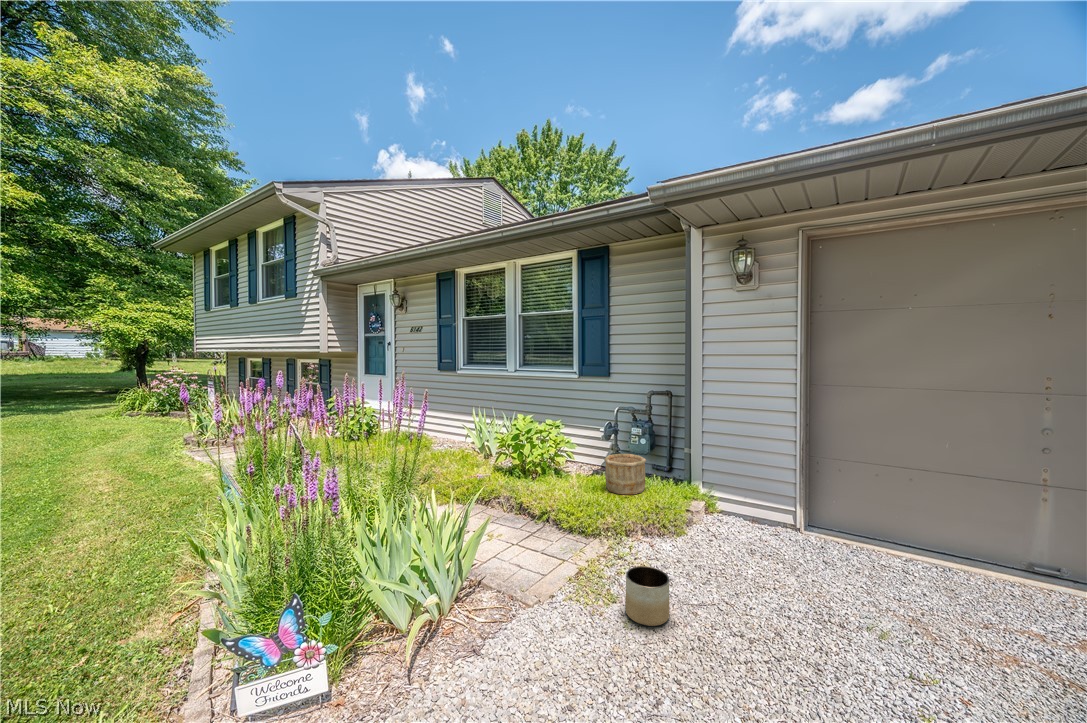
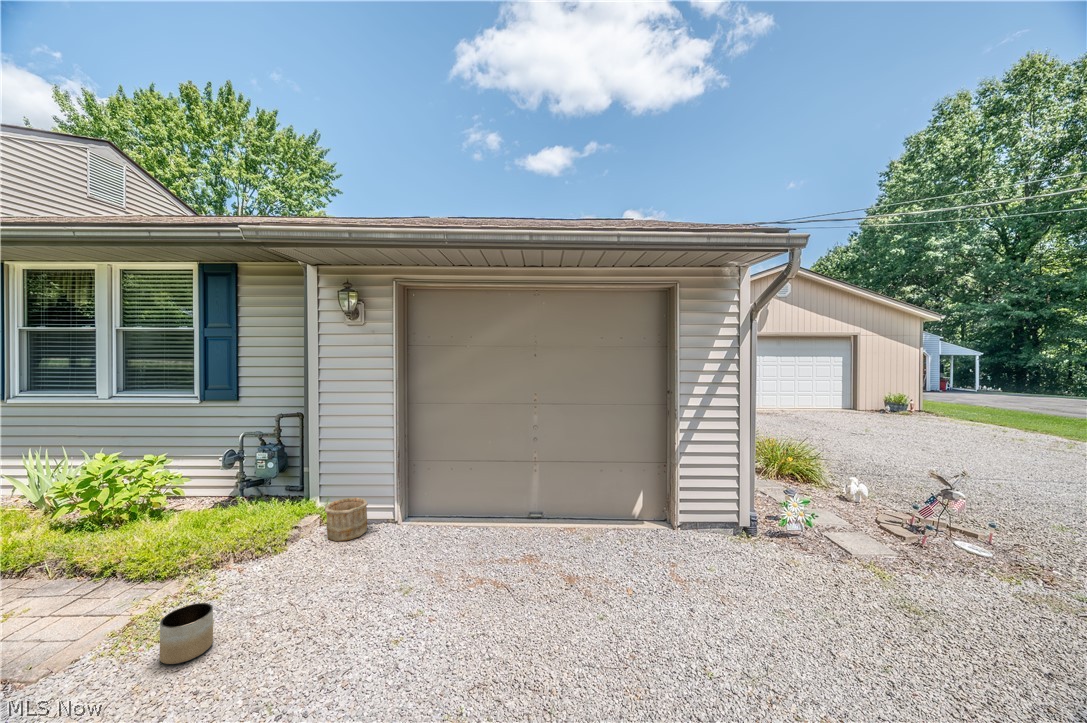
wooden bucket: present [604,454,646,495] -> present [325,497,368,541]

